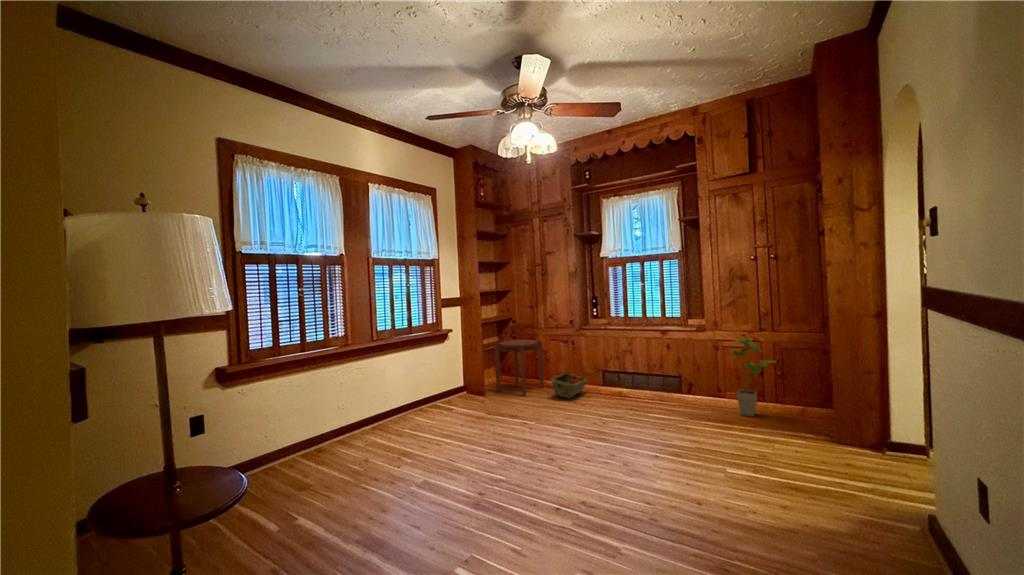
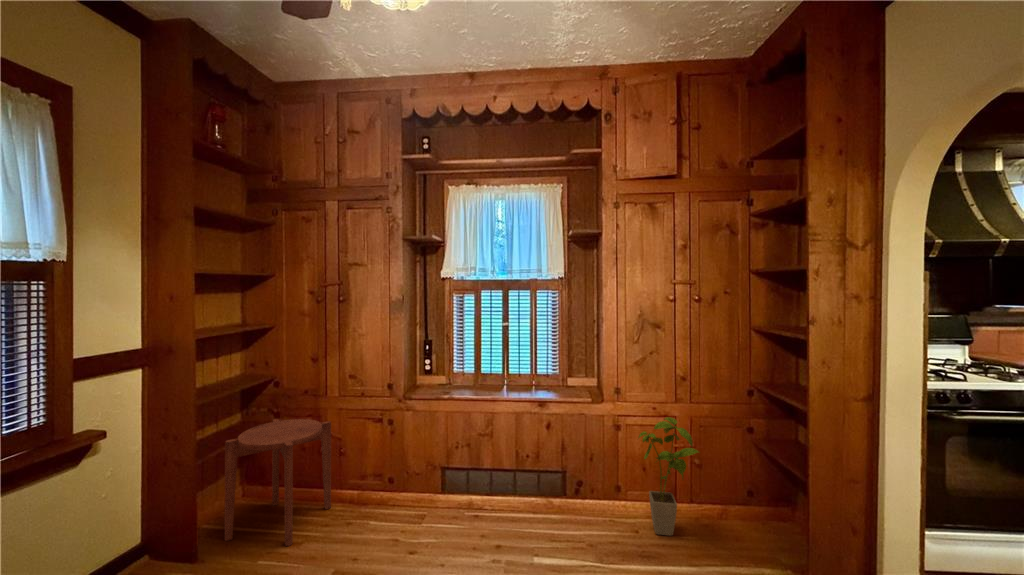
woven basket: present [551,373,587,398] -> none [347,477,415,540]

